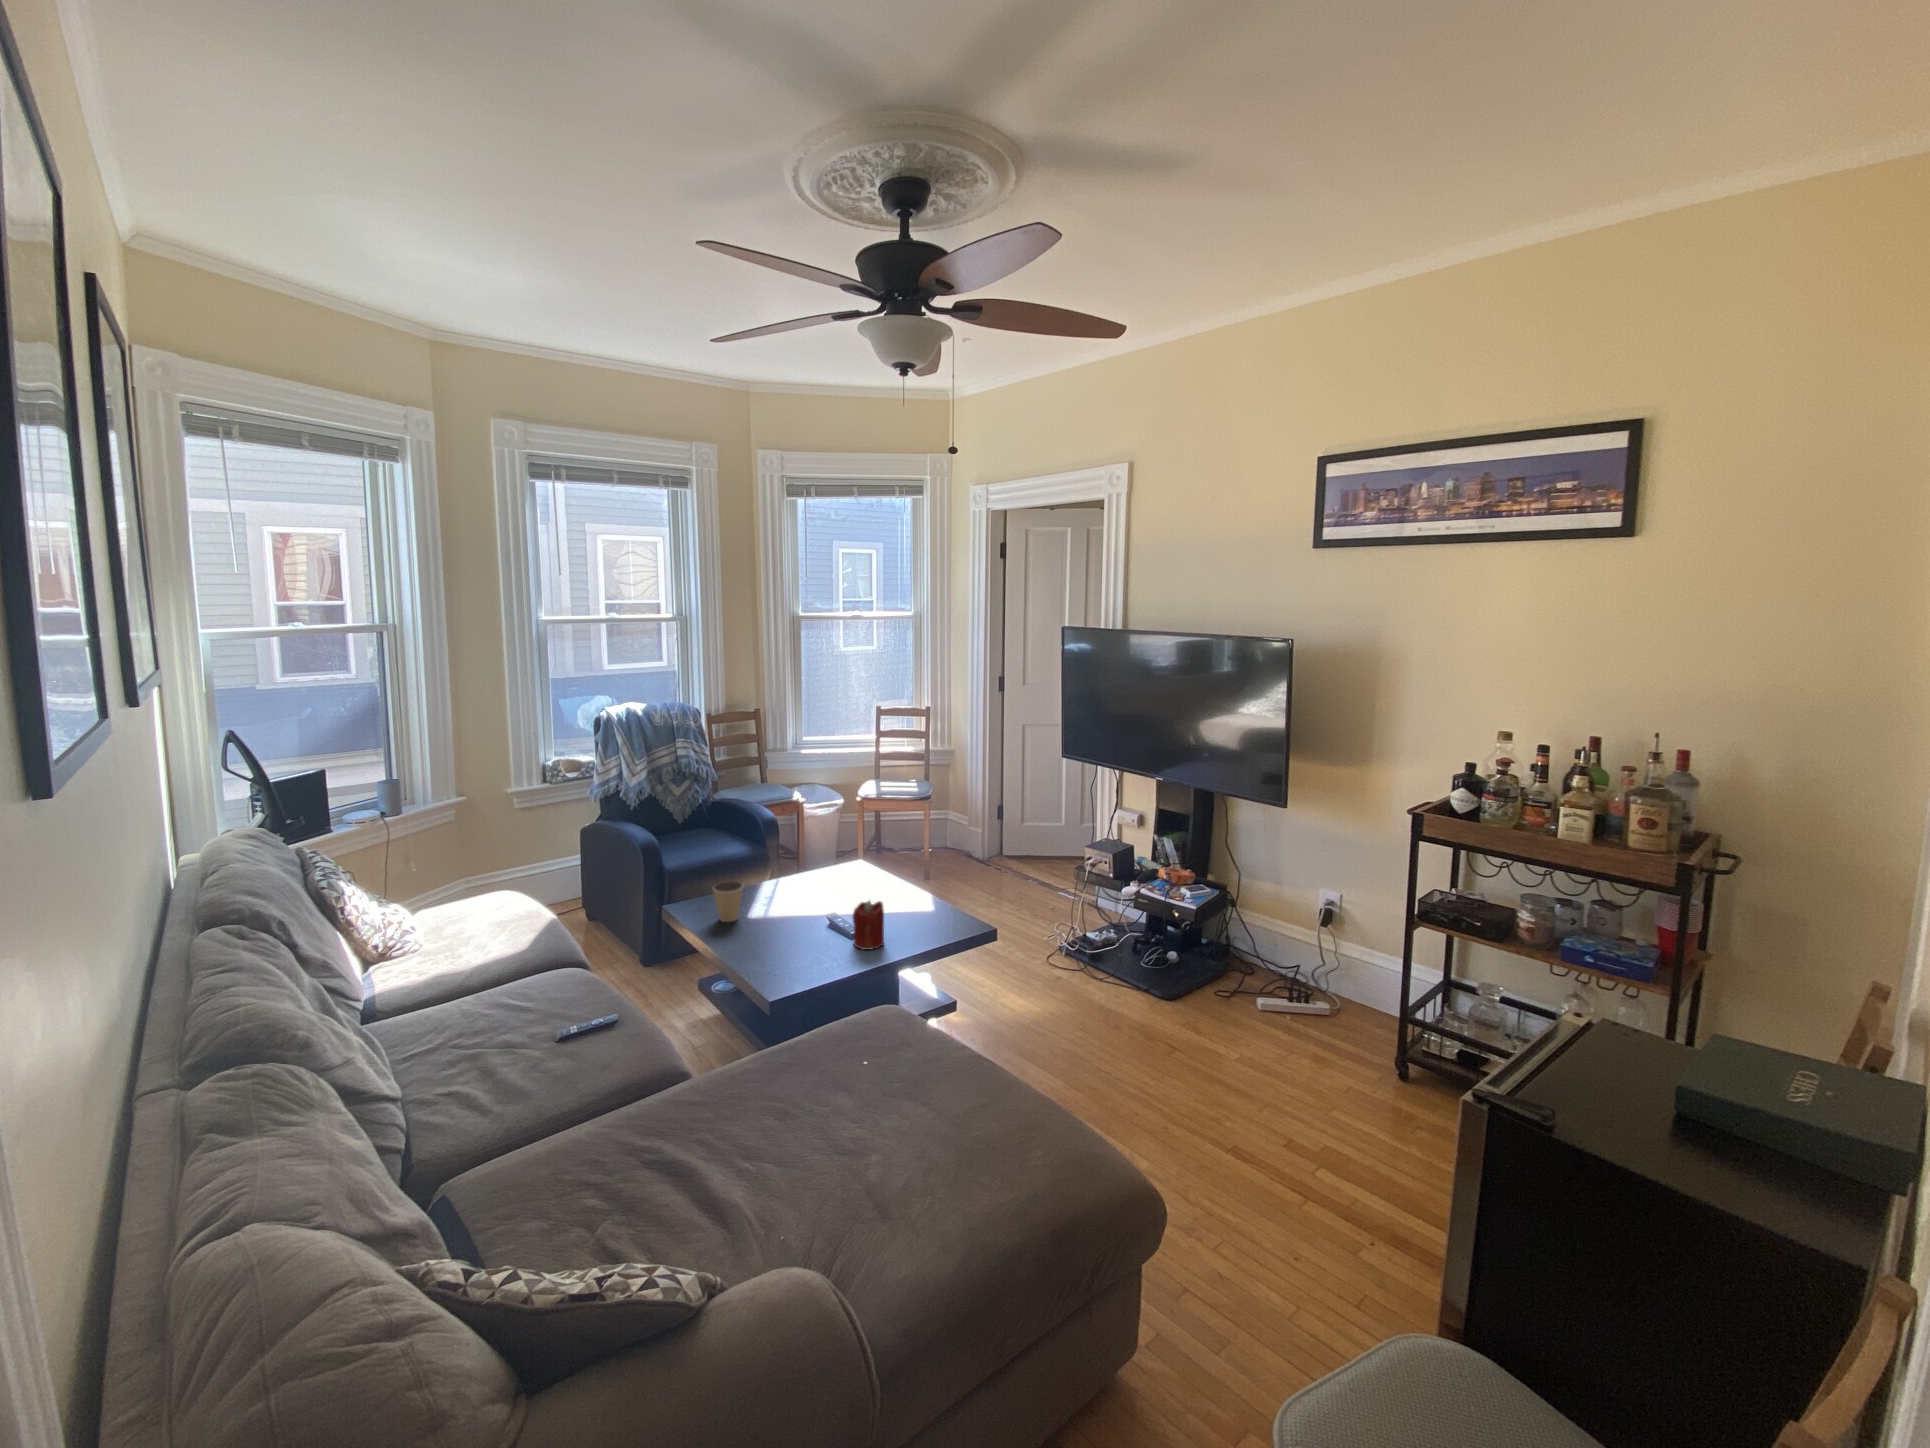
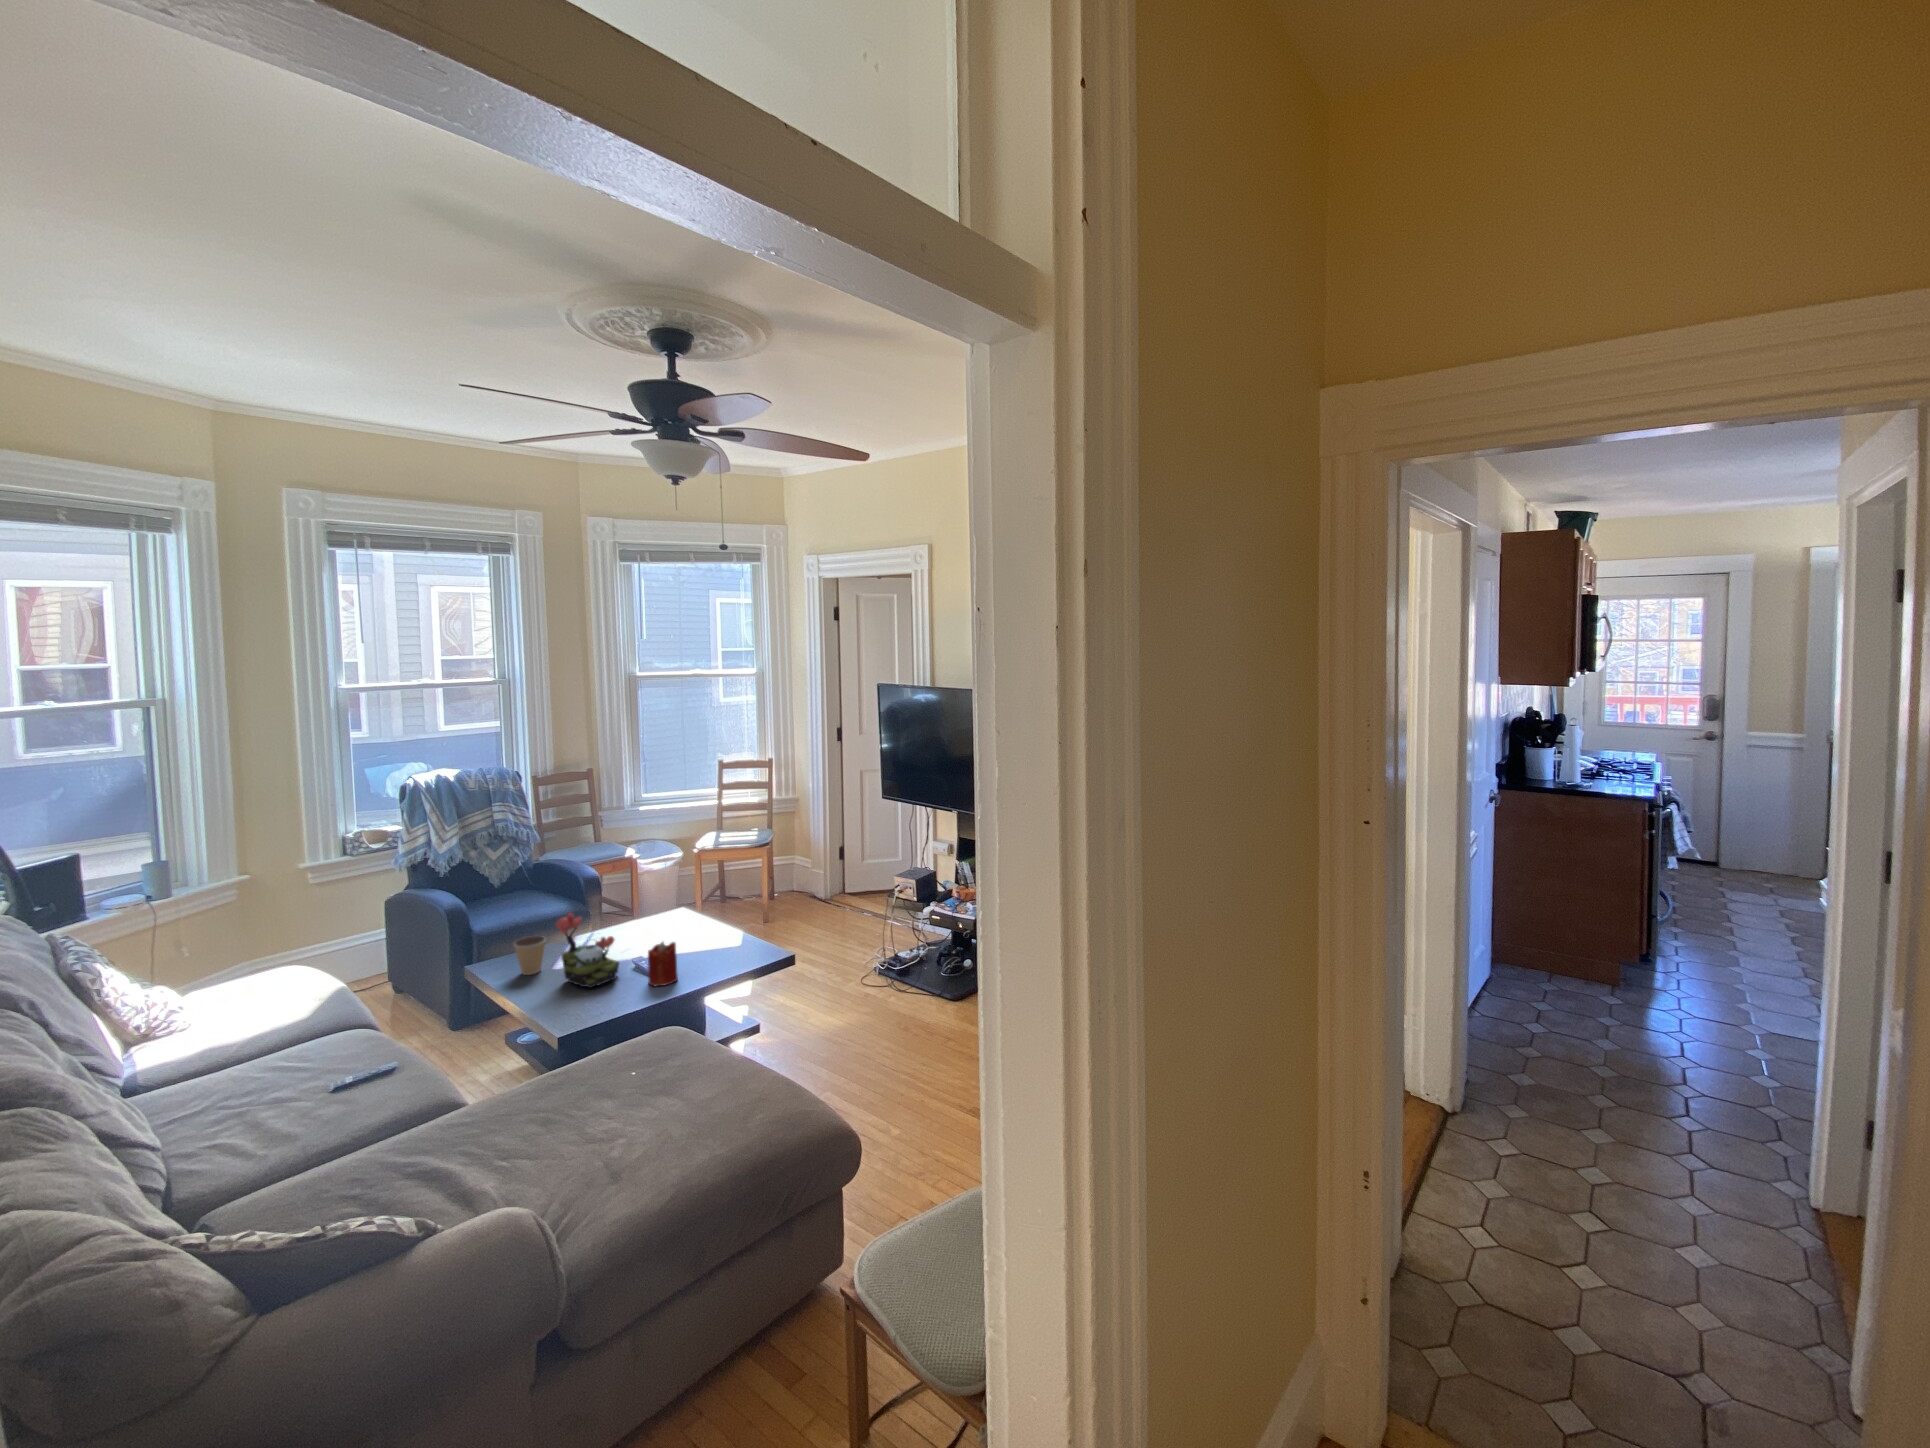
plant: none [758,860,821,945] -> present [556,913,619,988]

